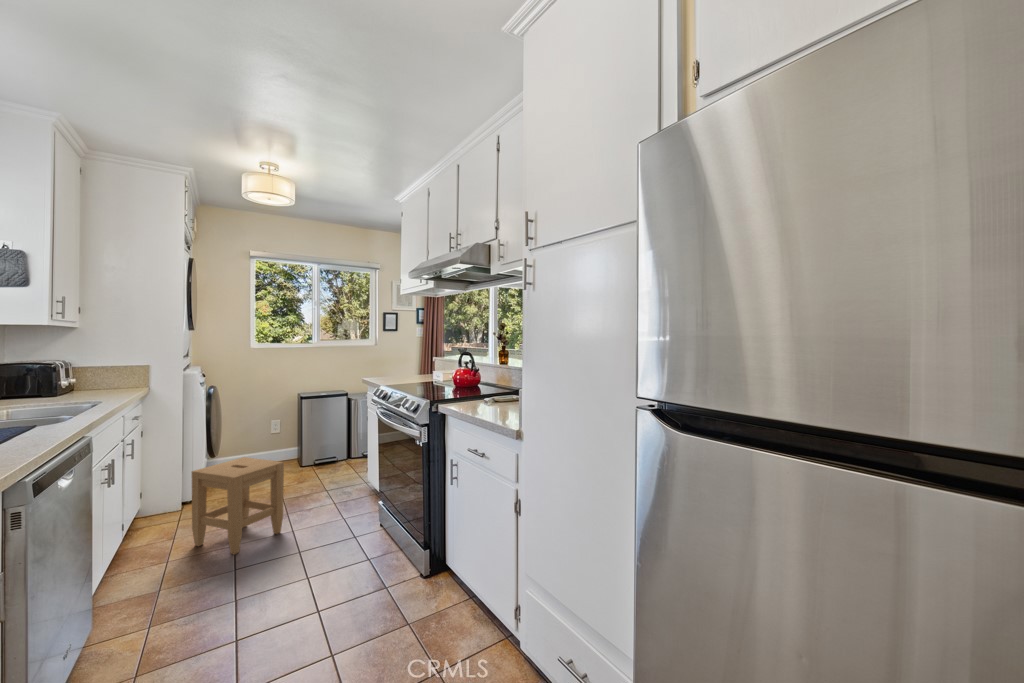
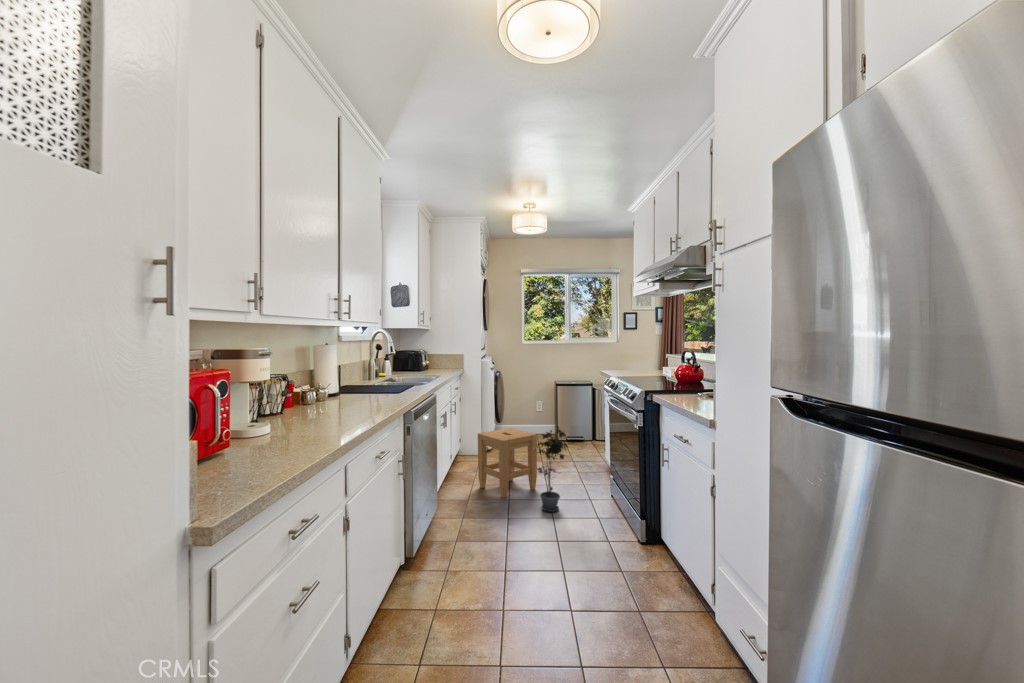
potted plant: none [281,449,332,561] -> present [537,426,568,512]

